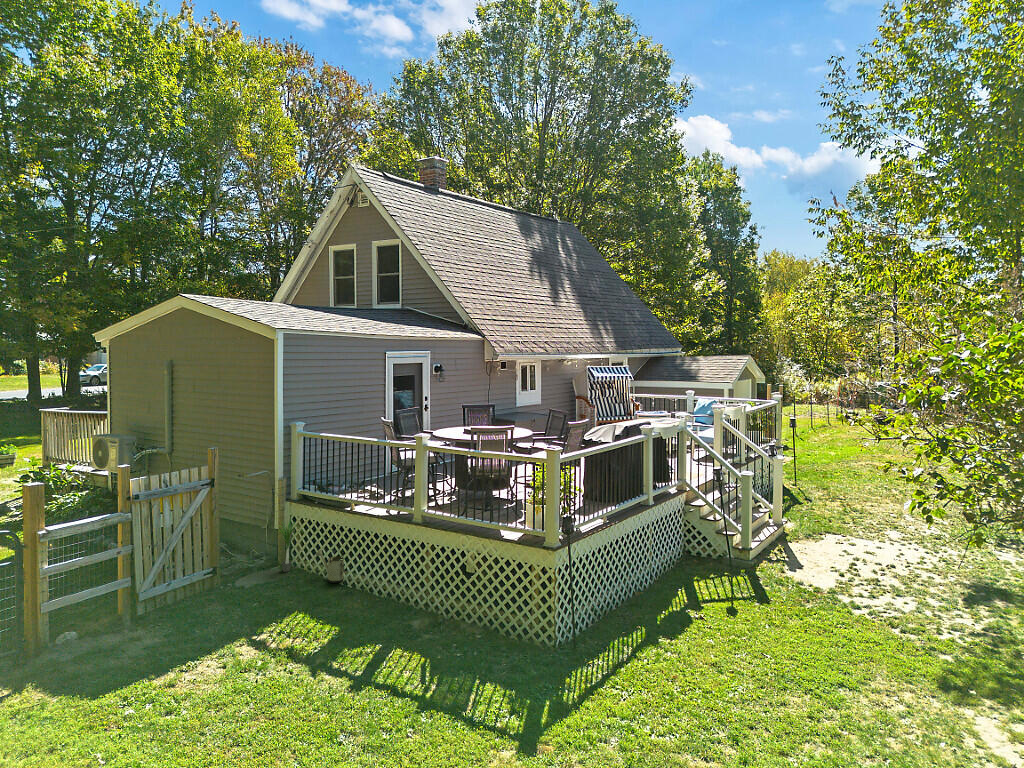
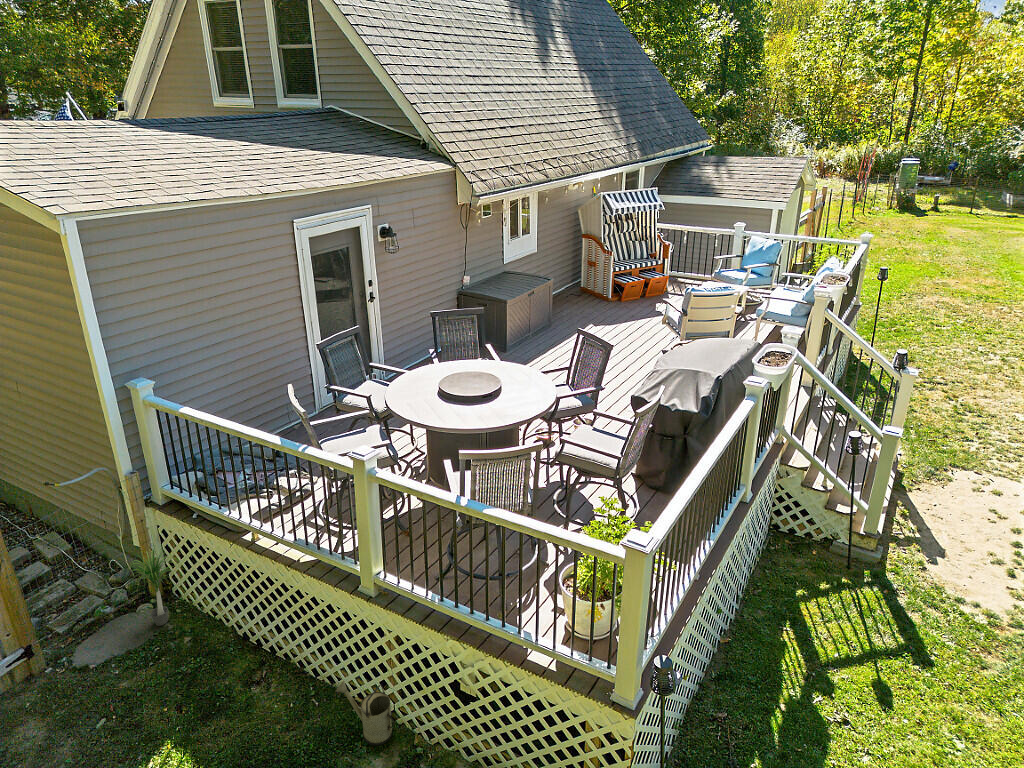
watering can: present [316,550,344,583] -> present [336,681,394,746]

